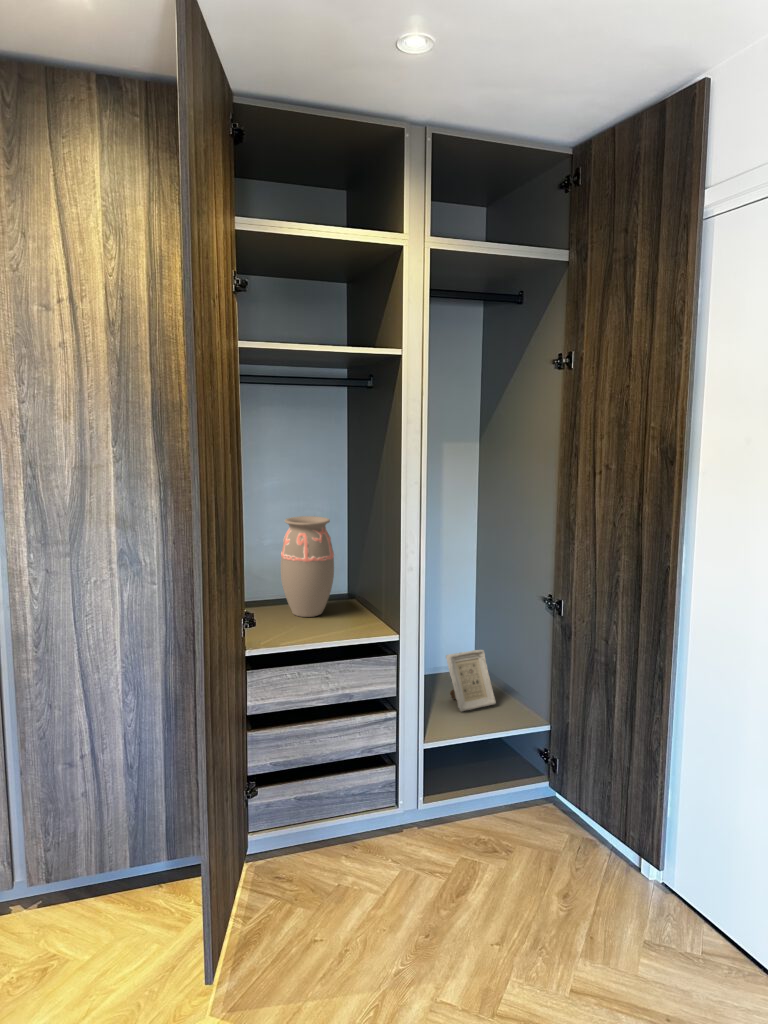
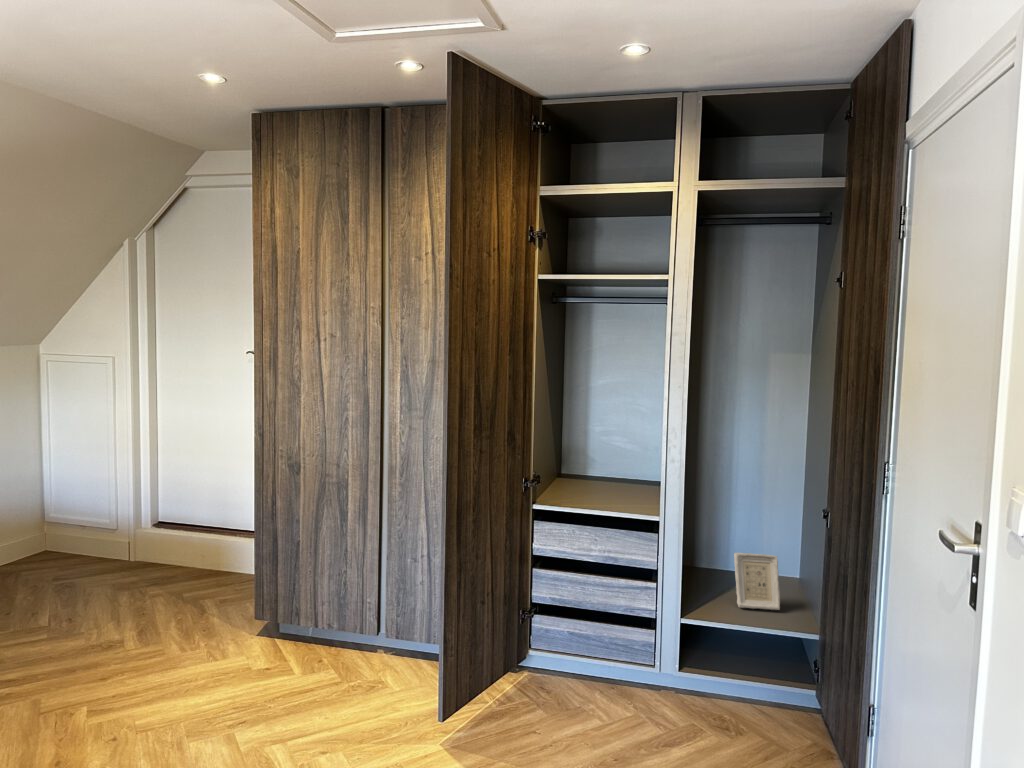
decorative vase: present [281,516,334,617] -> none [586,410,631,494]

